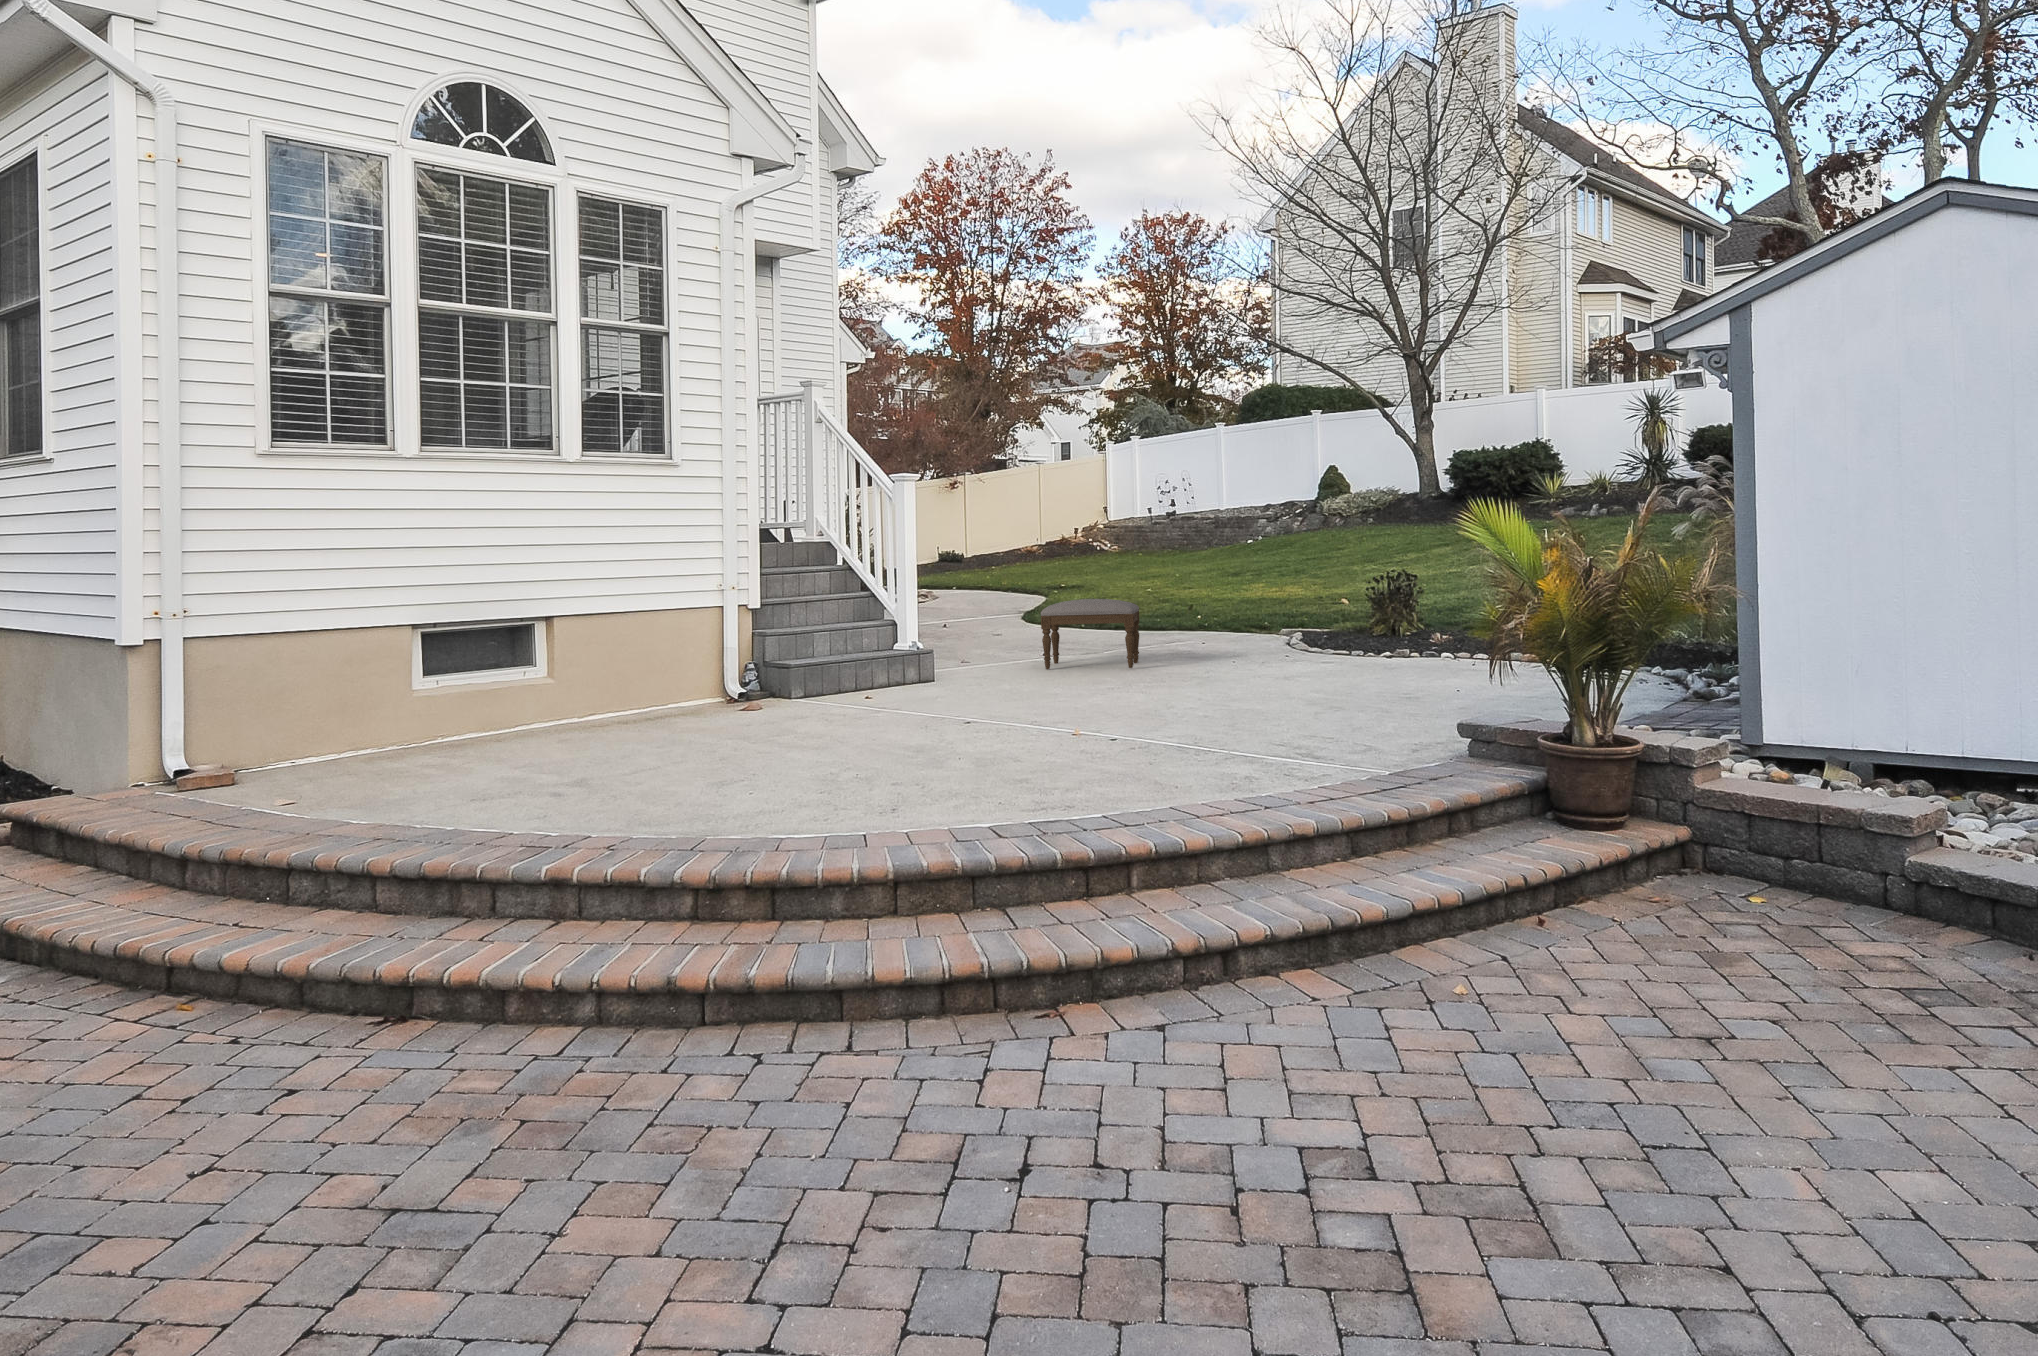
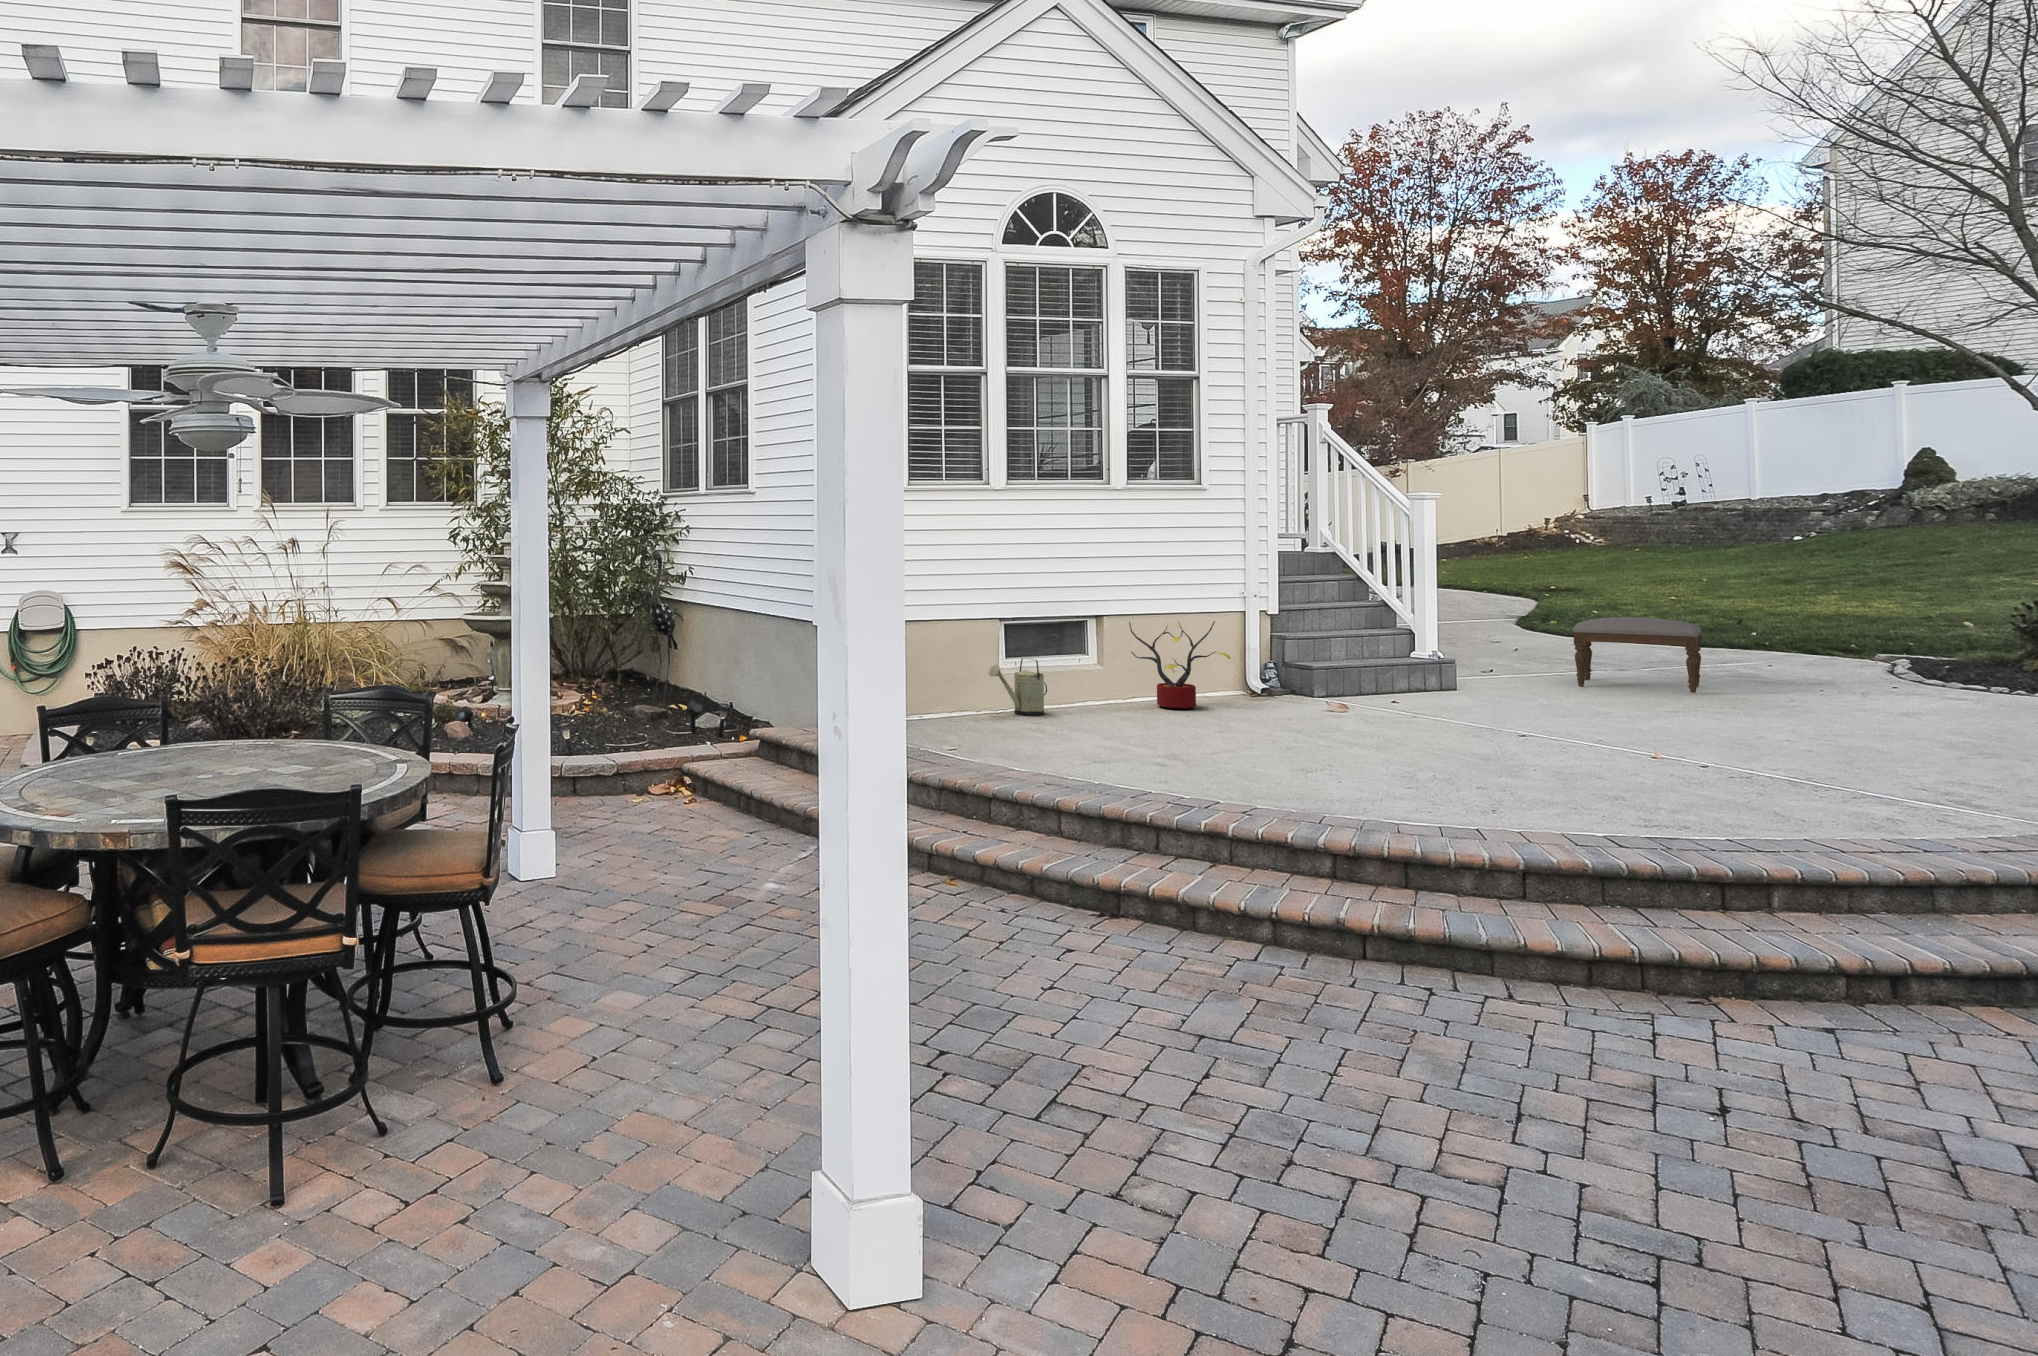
decorative plant: none [580,618,703,724] -> present [1129,621,1230,708]
watering can: none [397,676,480,749] -> present [989,658,1047,716]

